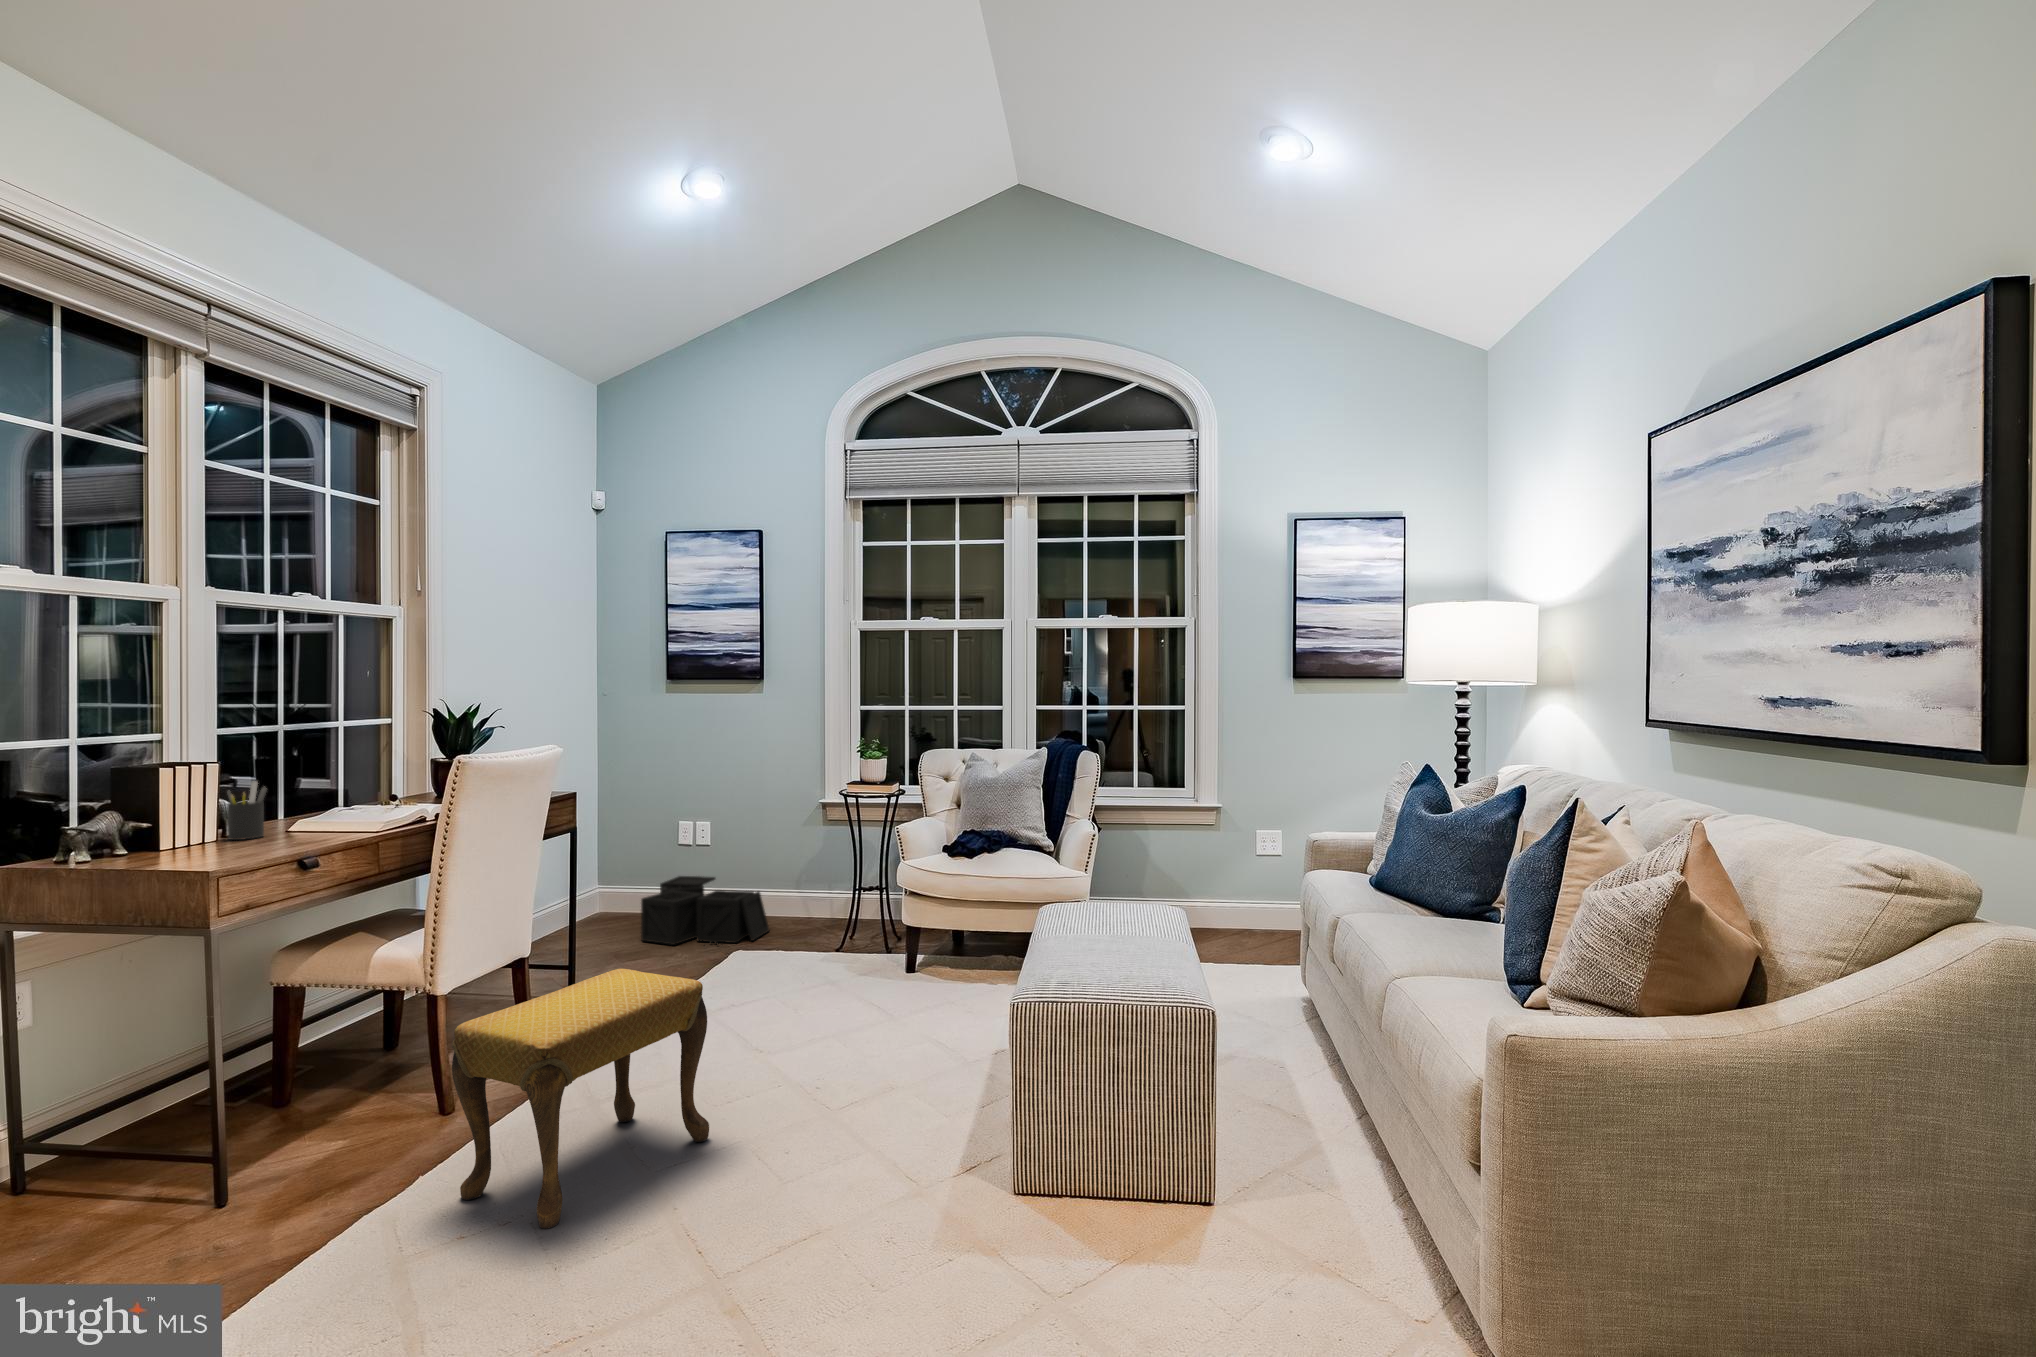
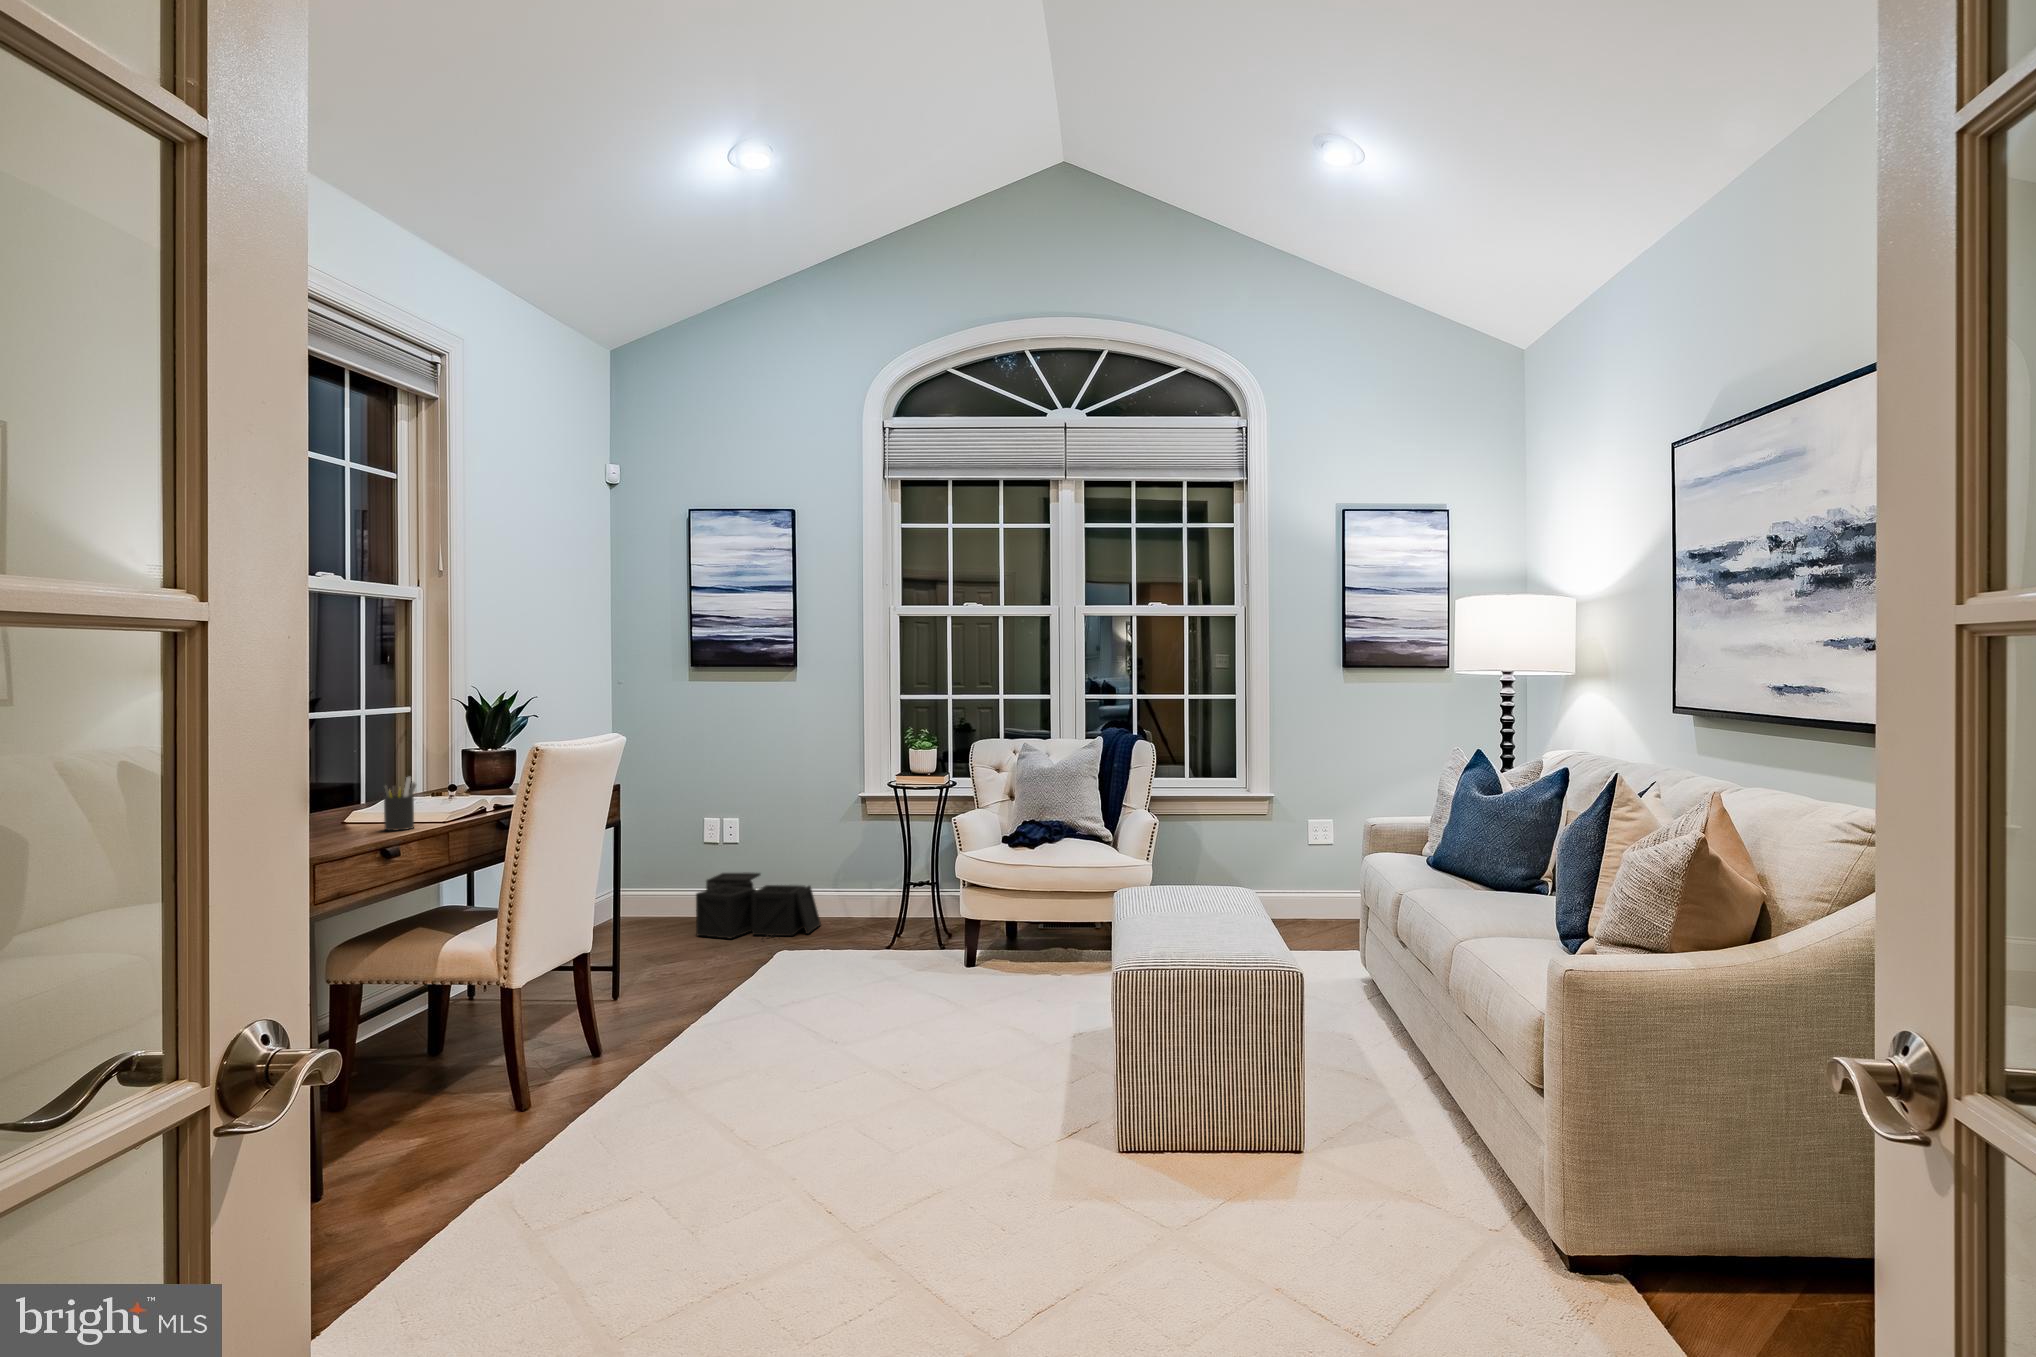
footstool: present [452,969,709,1229] -> none [632,942,840,1156]

